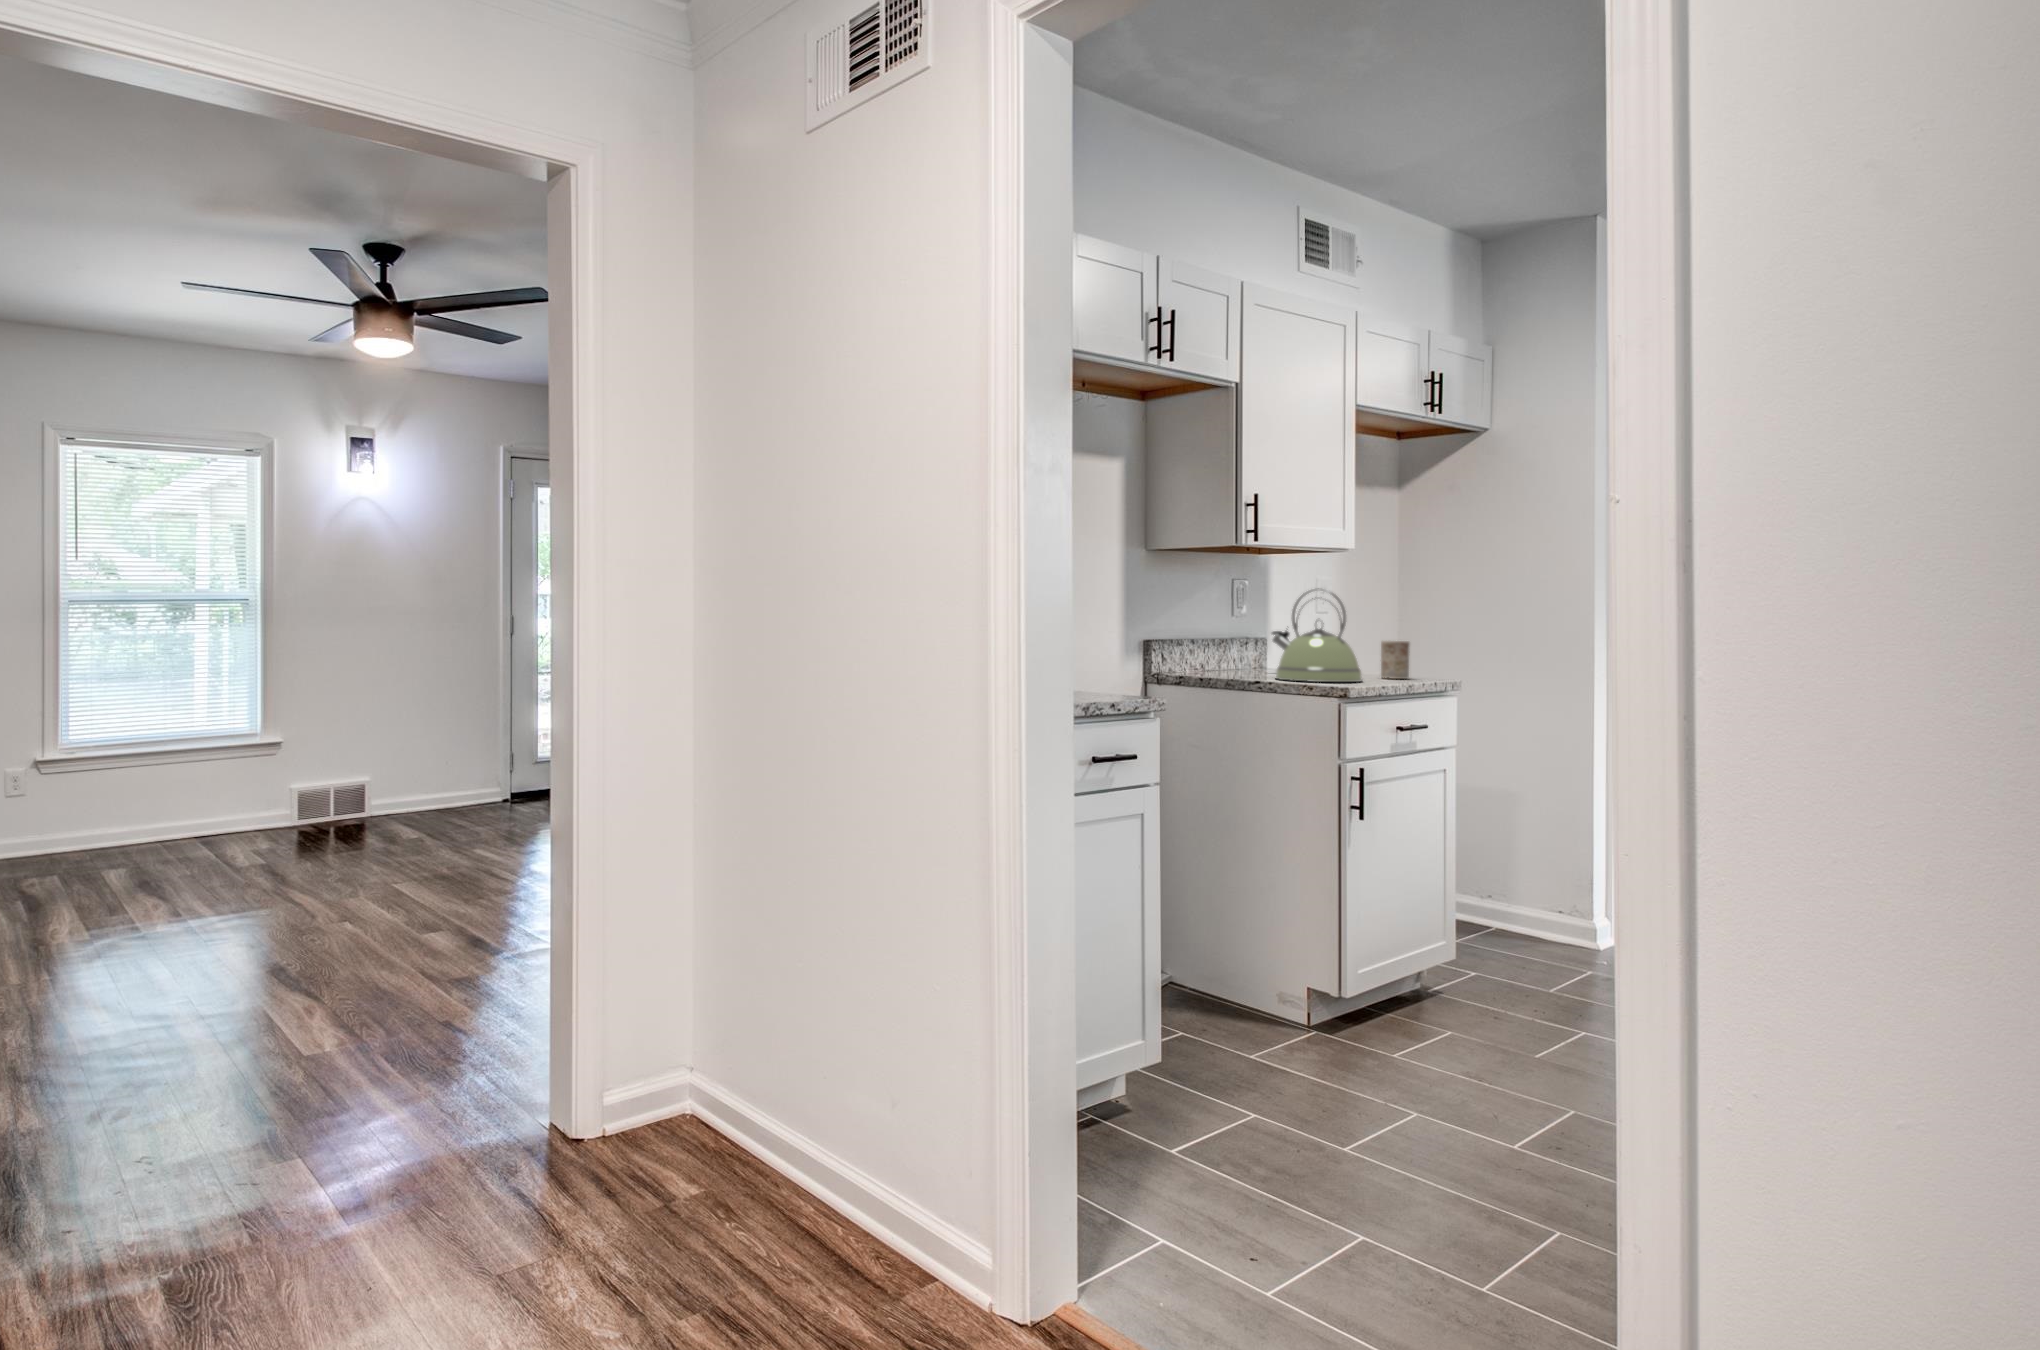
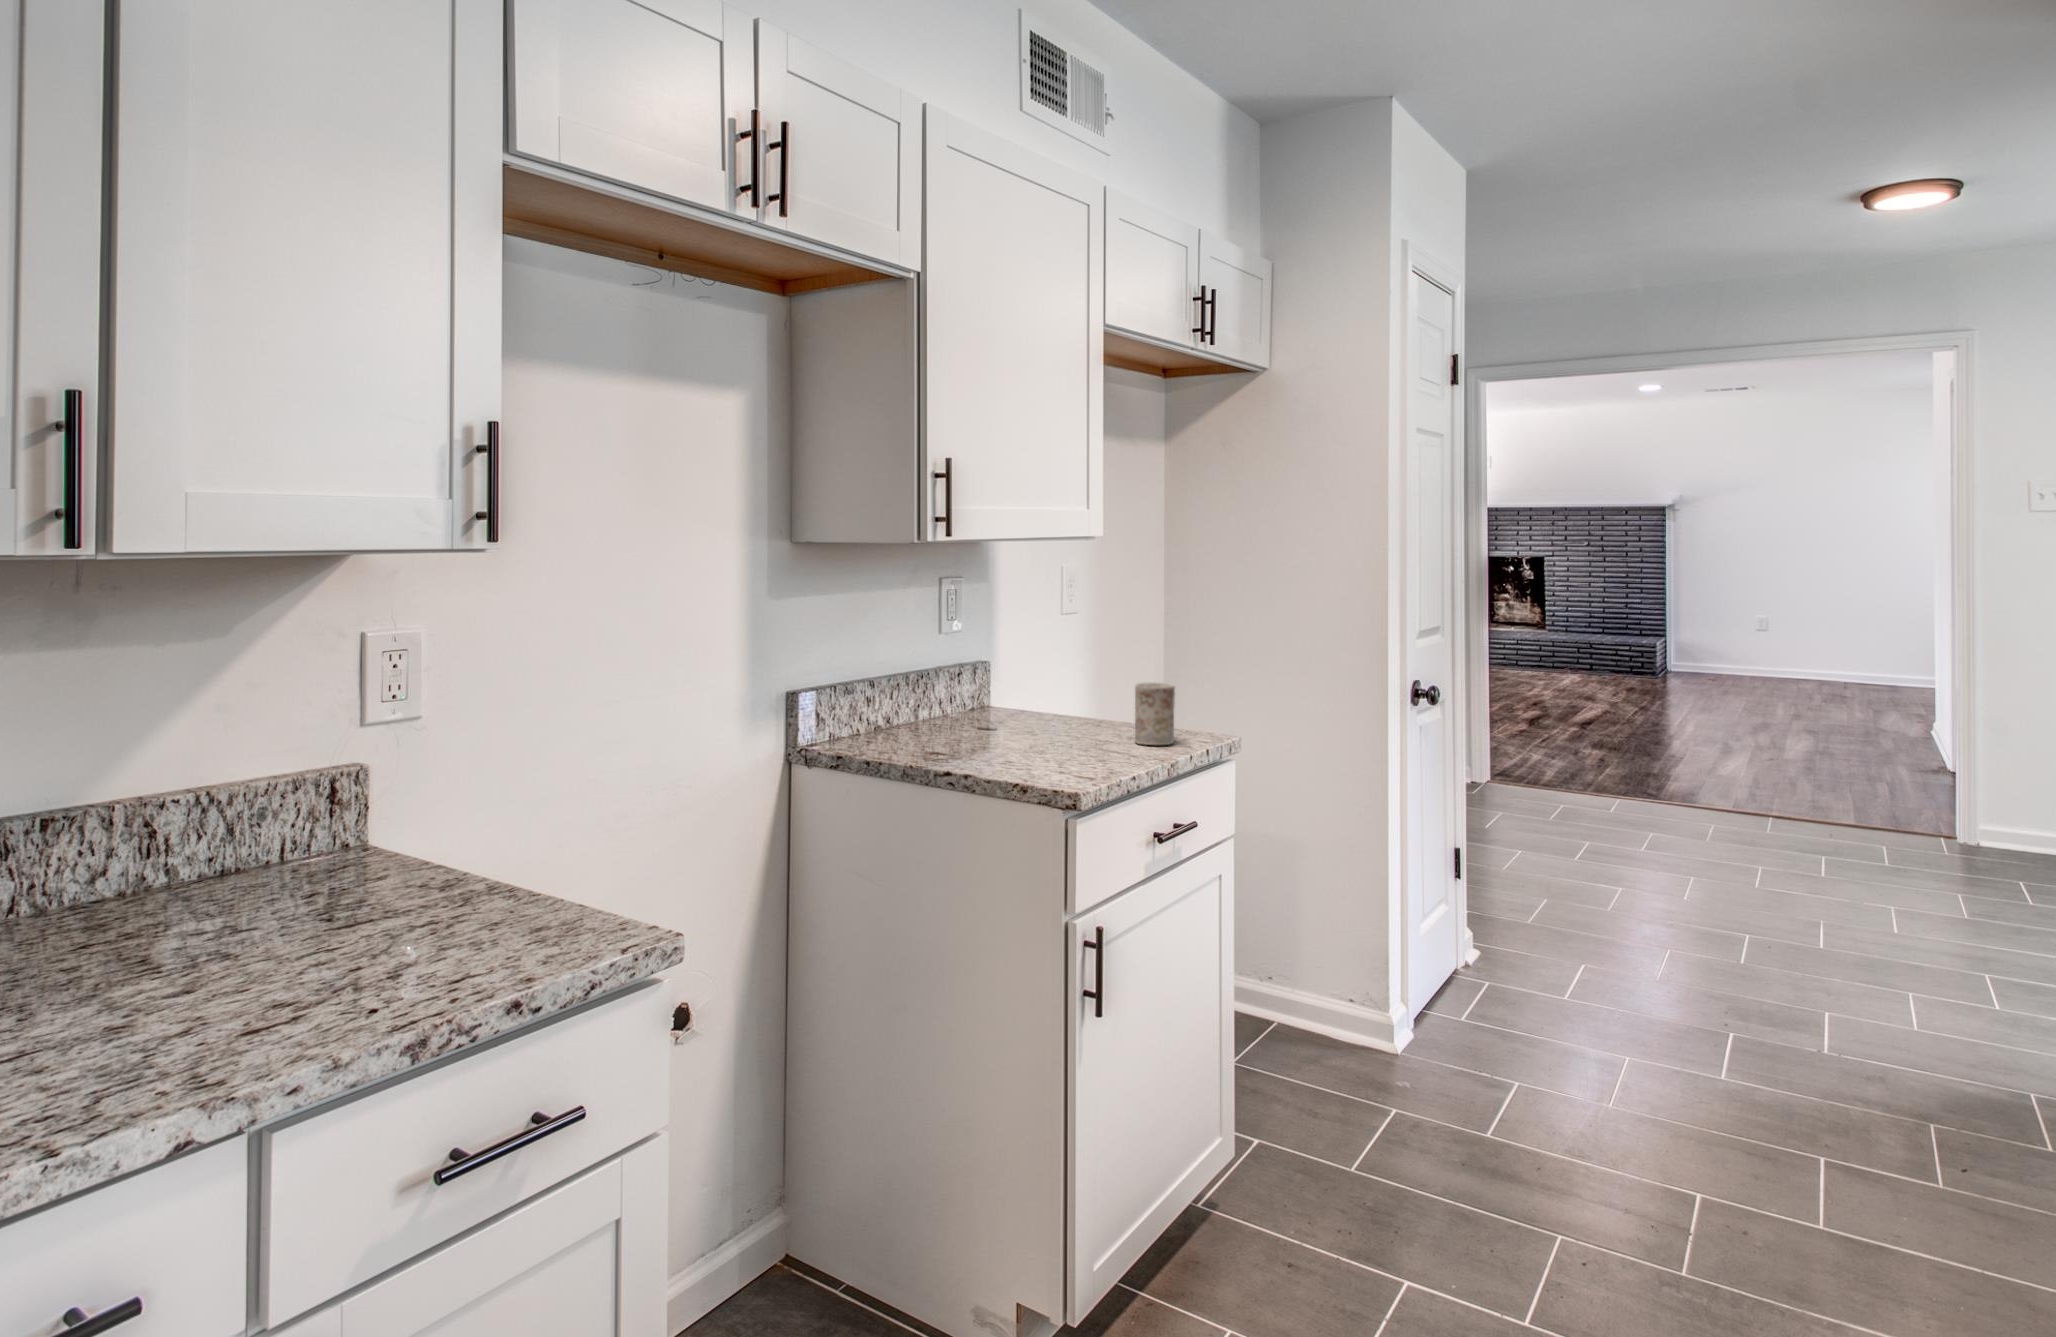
kettle: present [1272,588,1362,682] -> none [974,611,1107,771]

